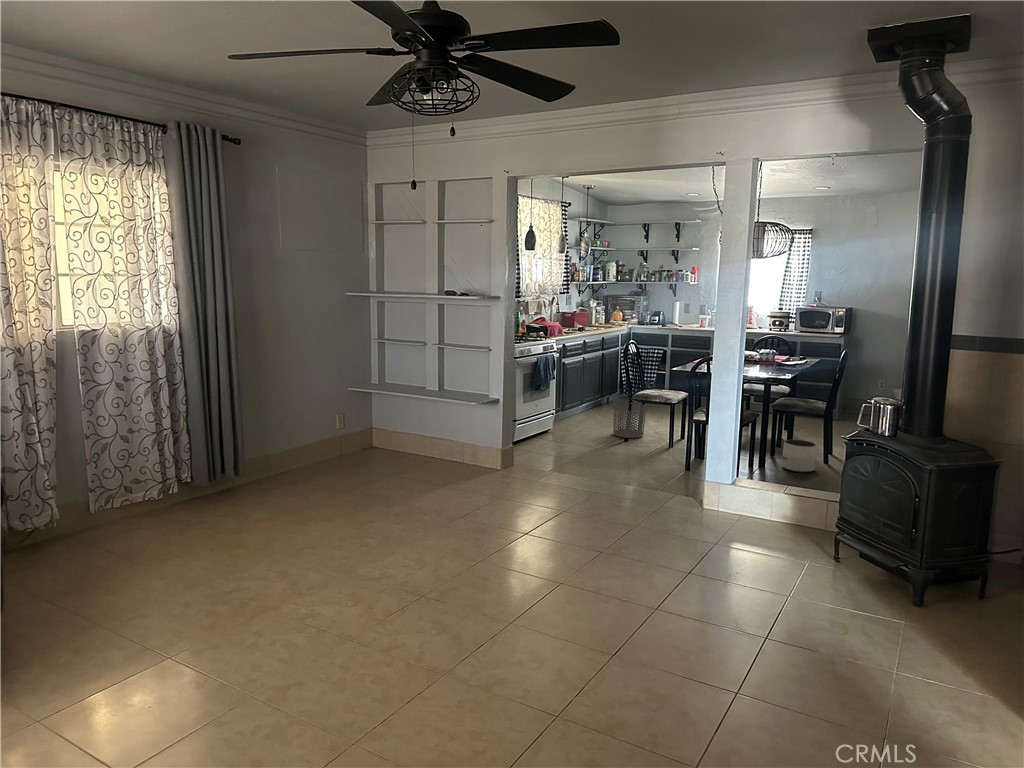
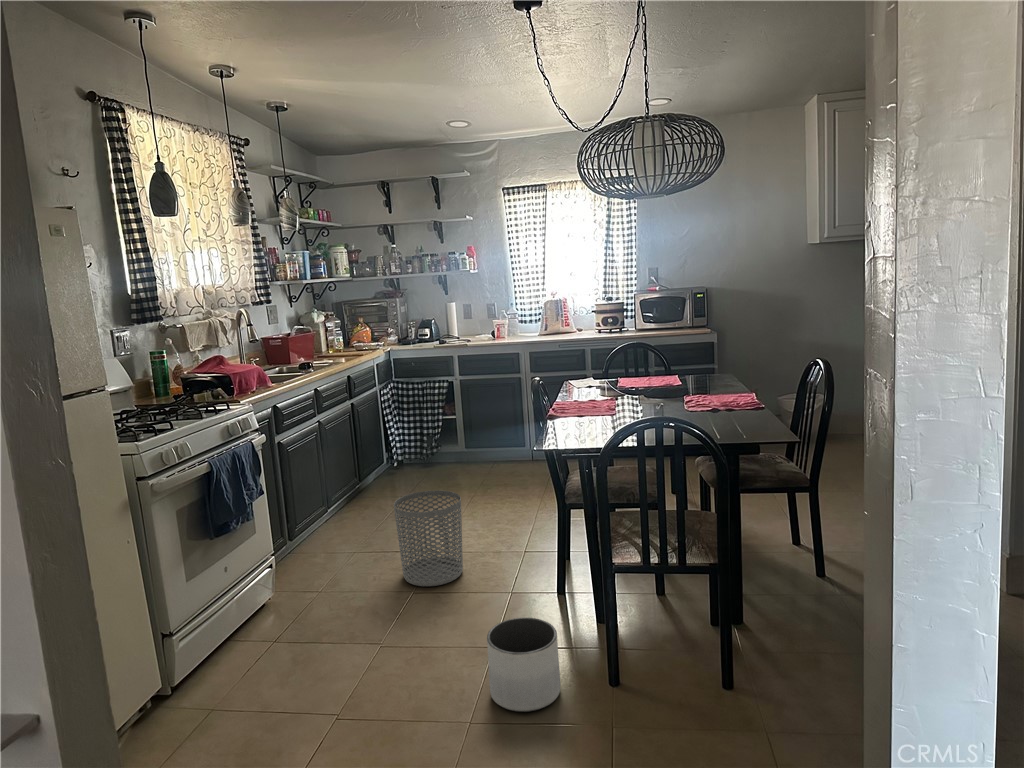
planter: present [782,440,816,473] -> present [487,618,560,712]

